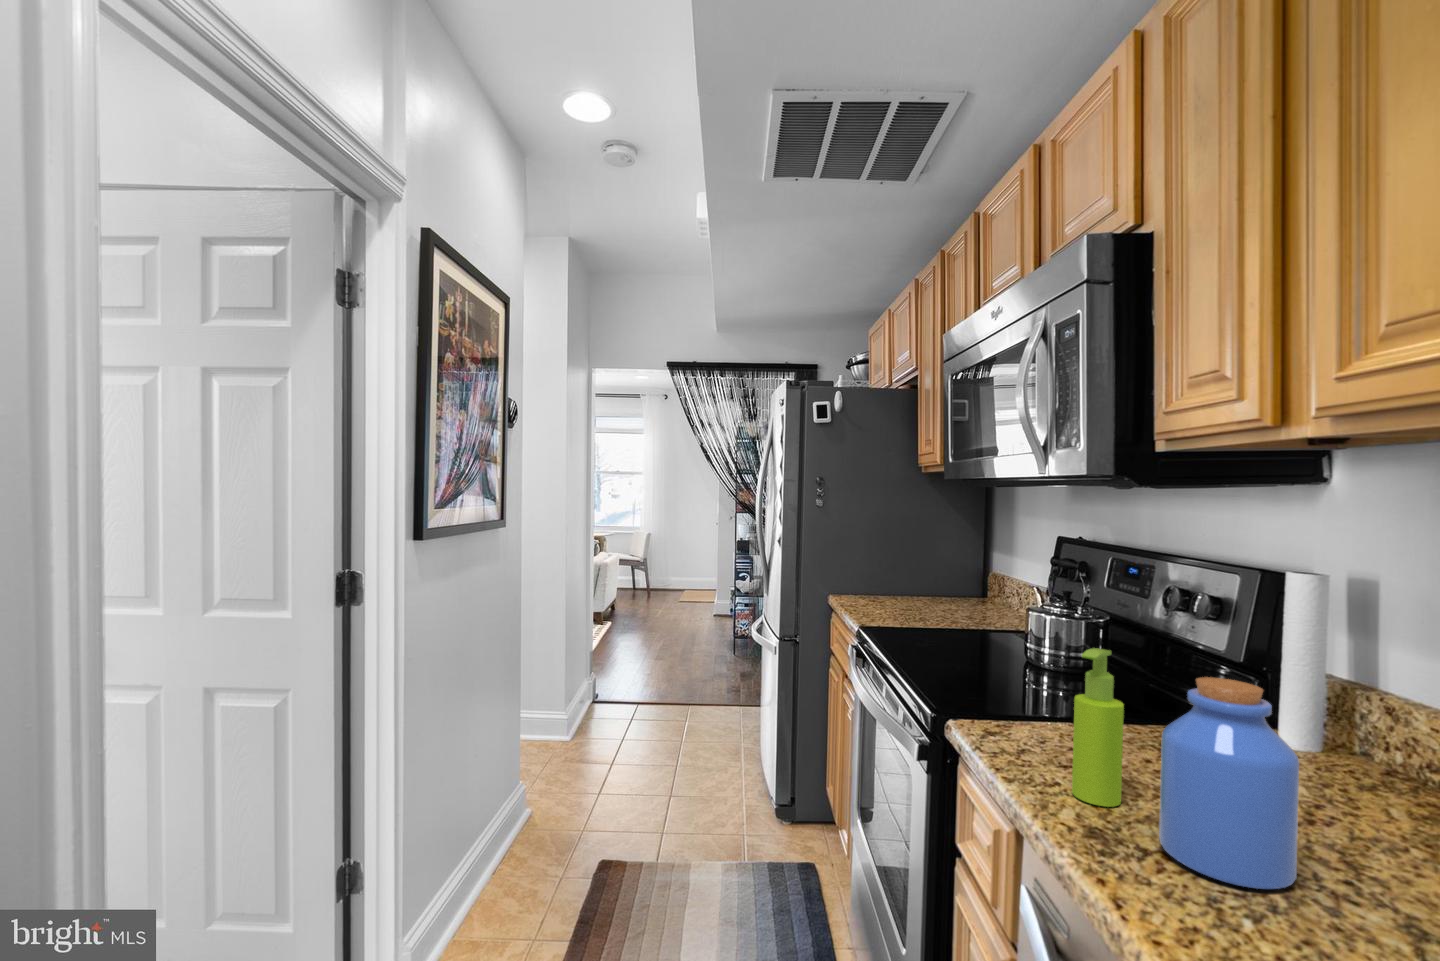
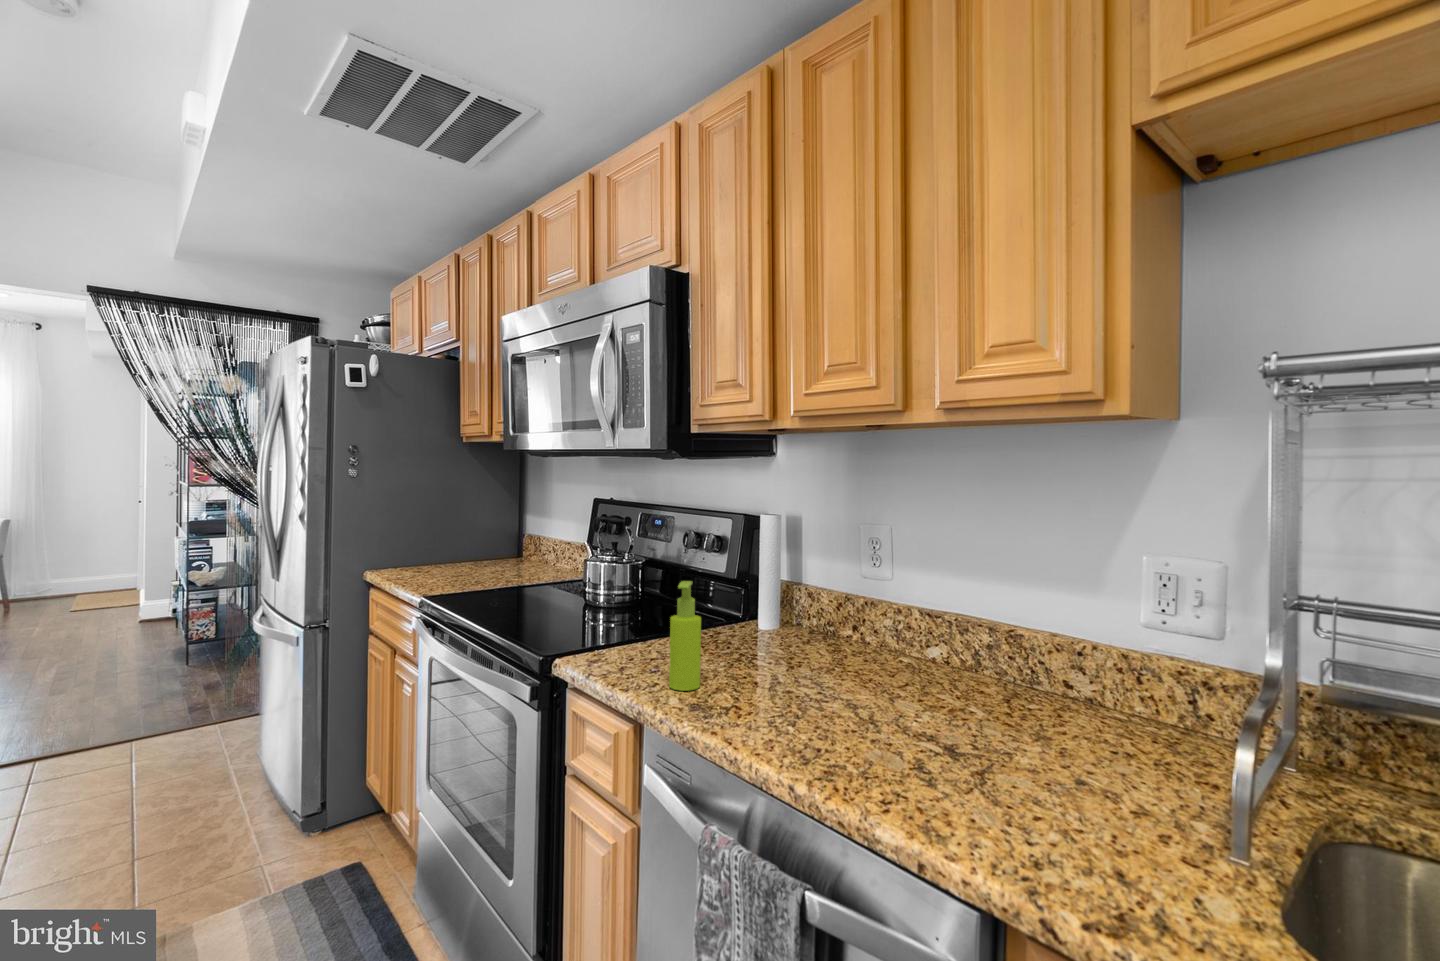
jar: present [1159,677,1299,889] -> none [731,588,802,711]

